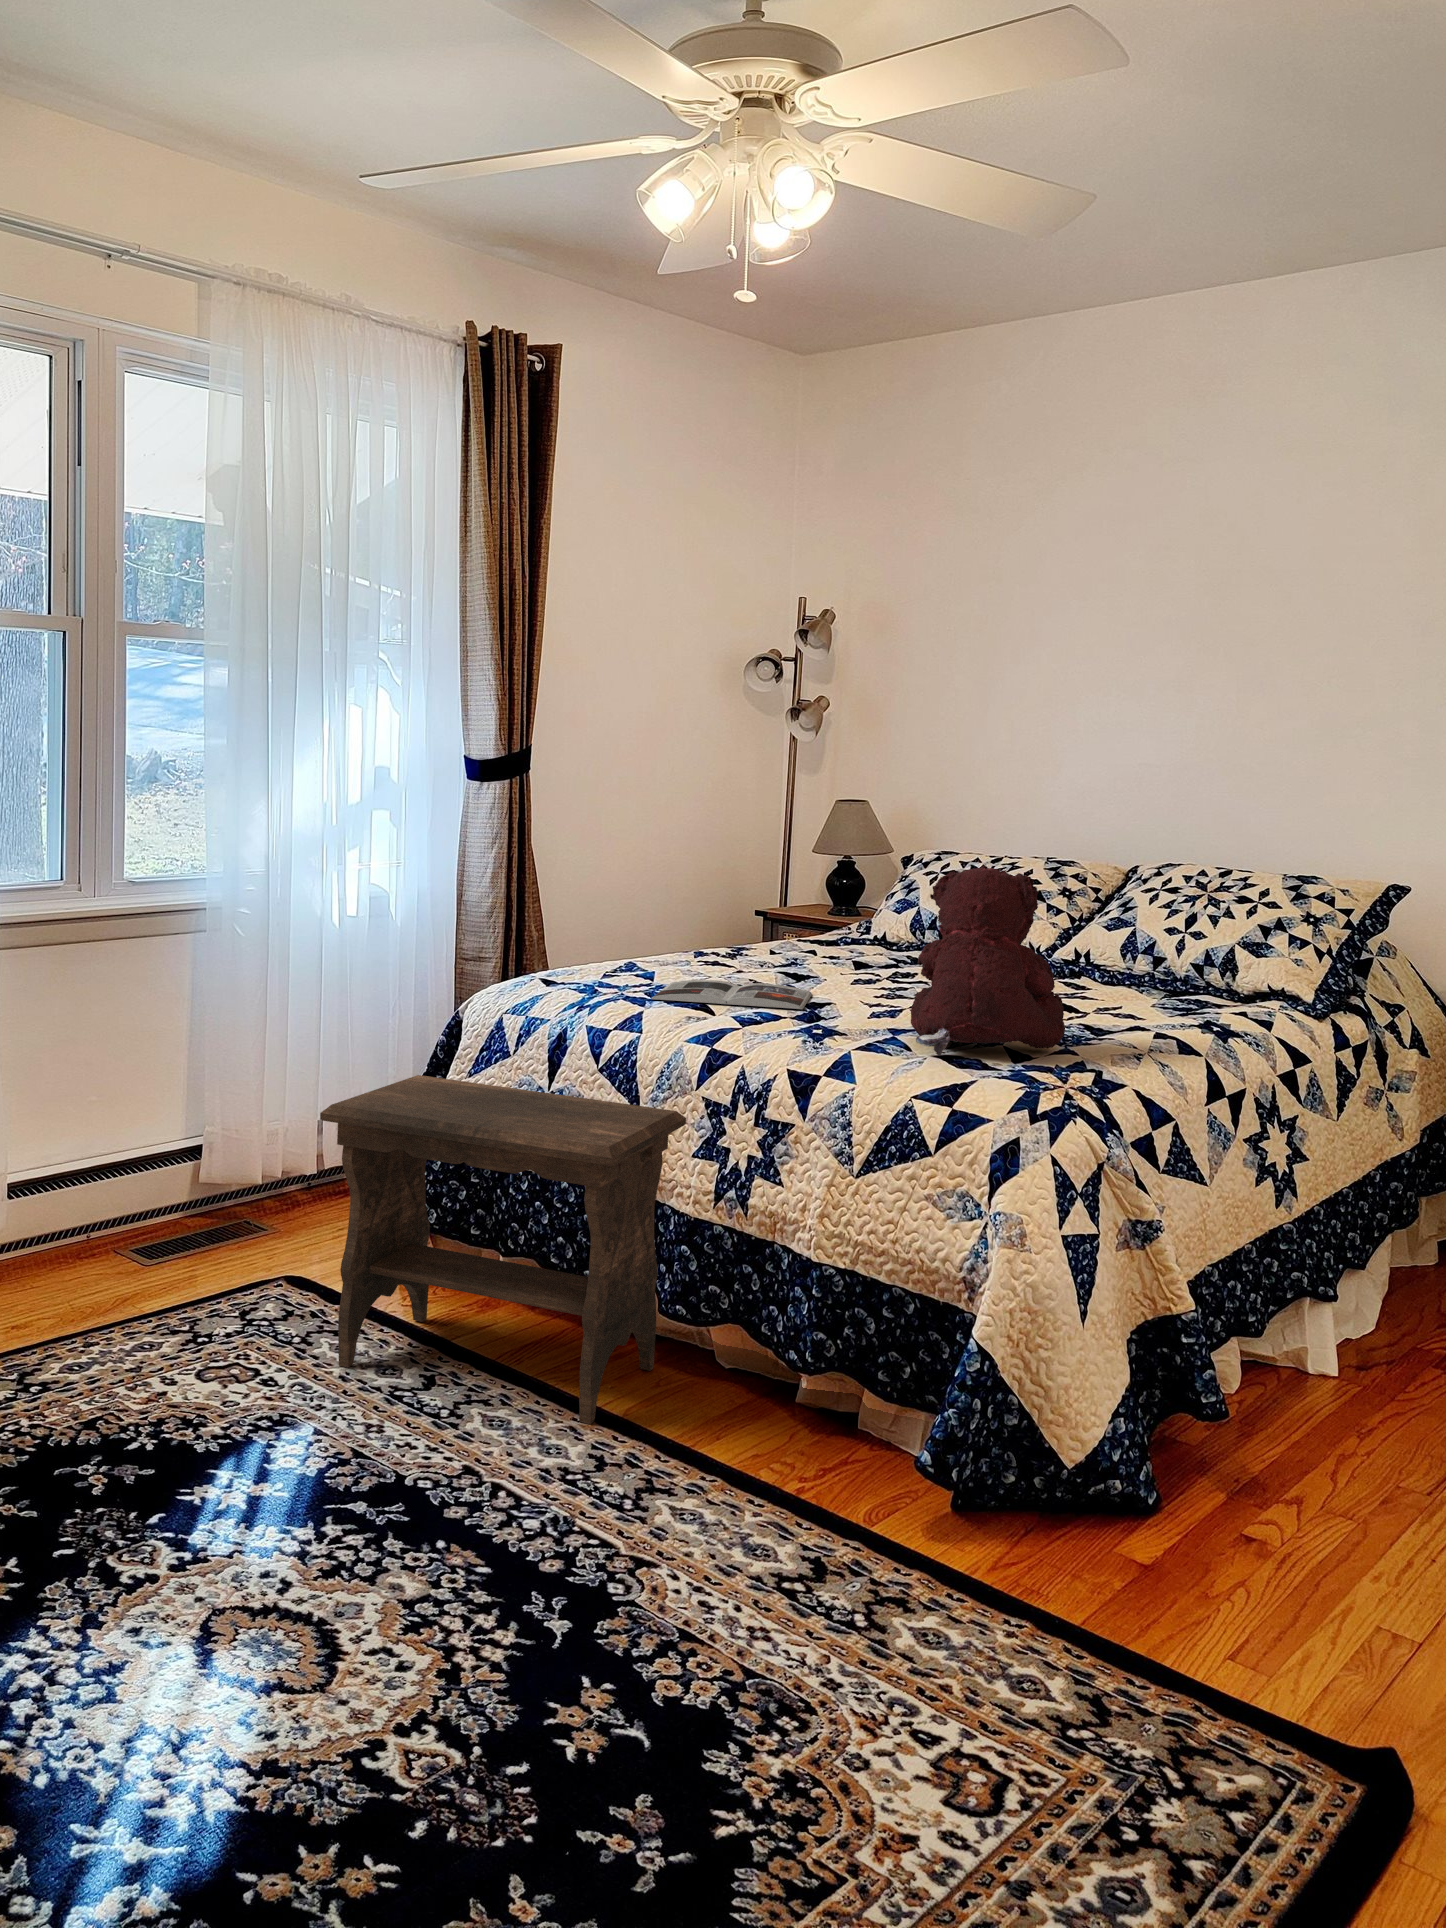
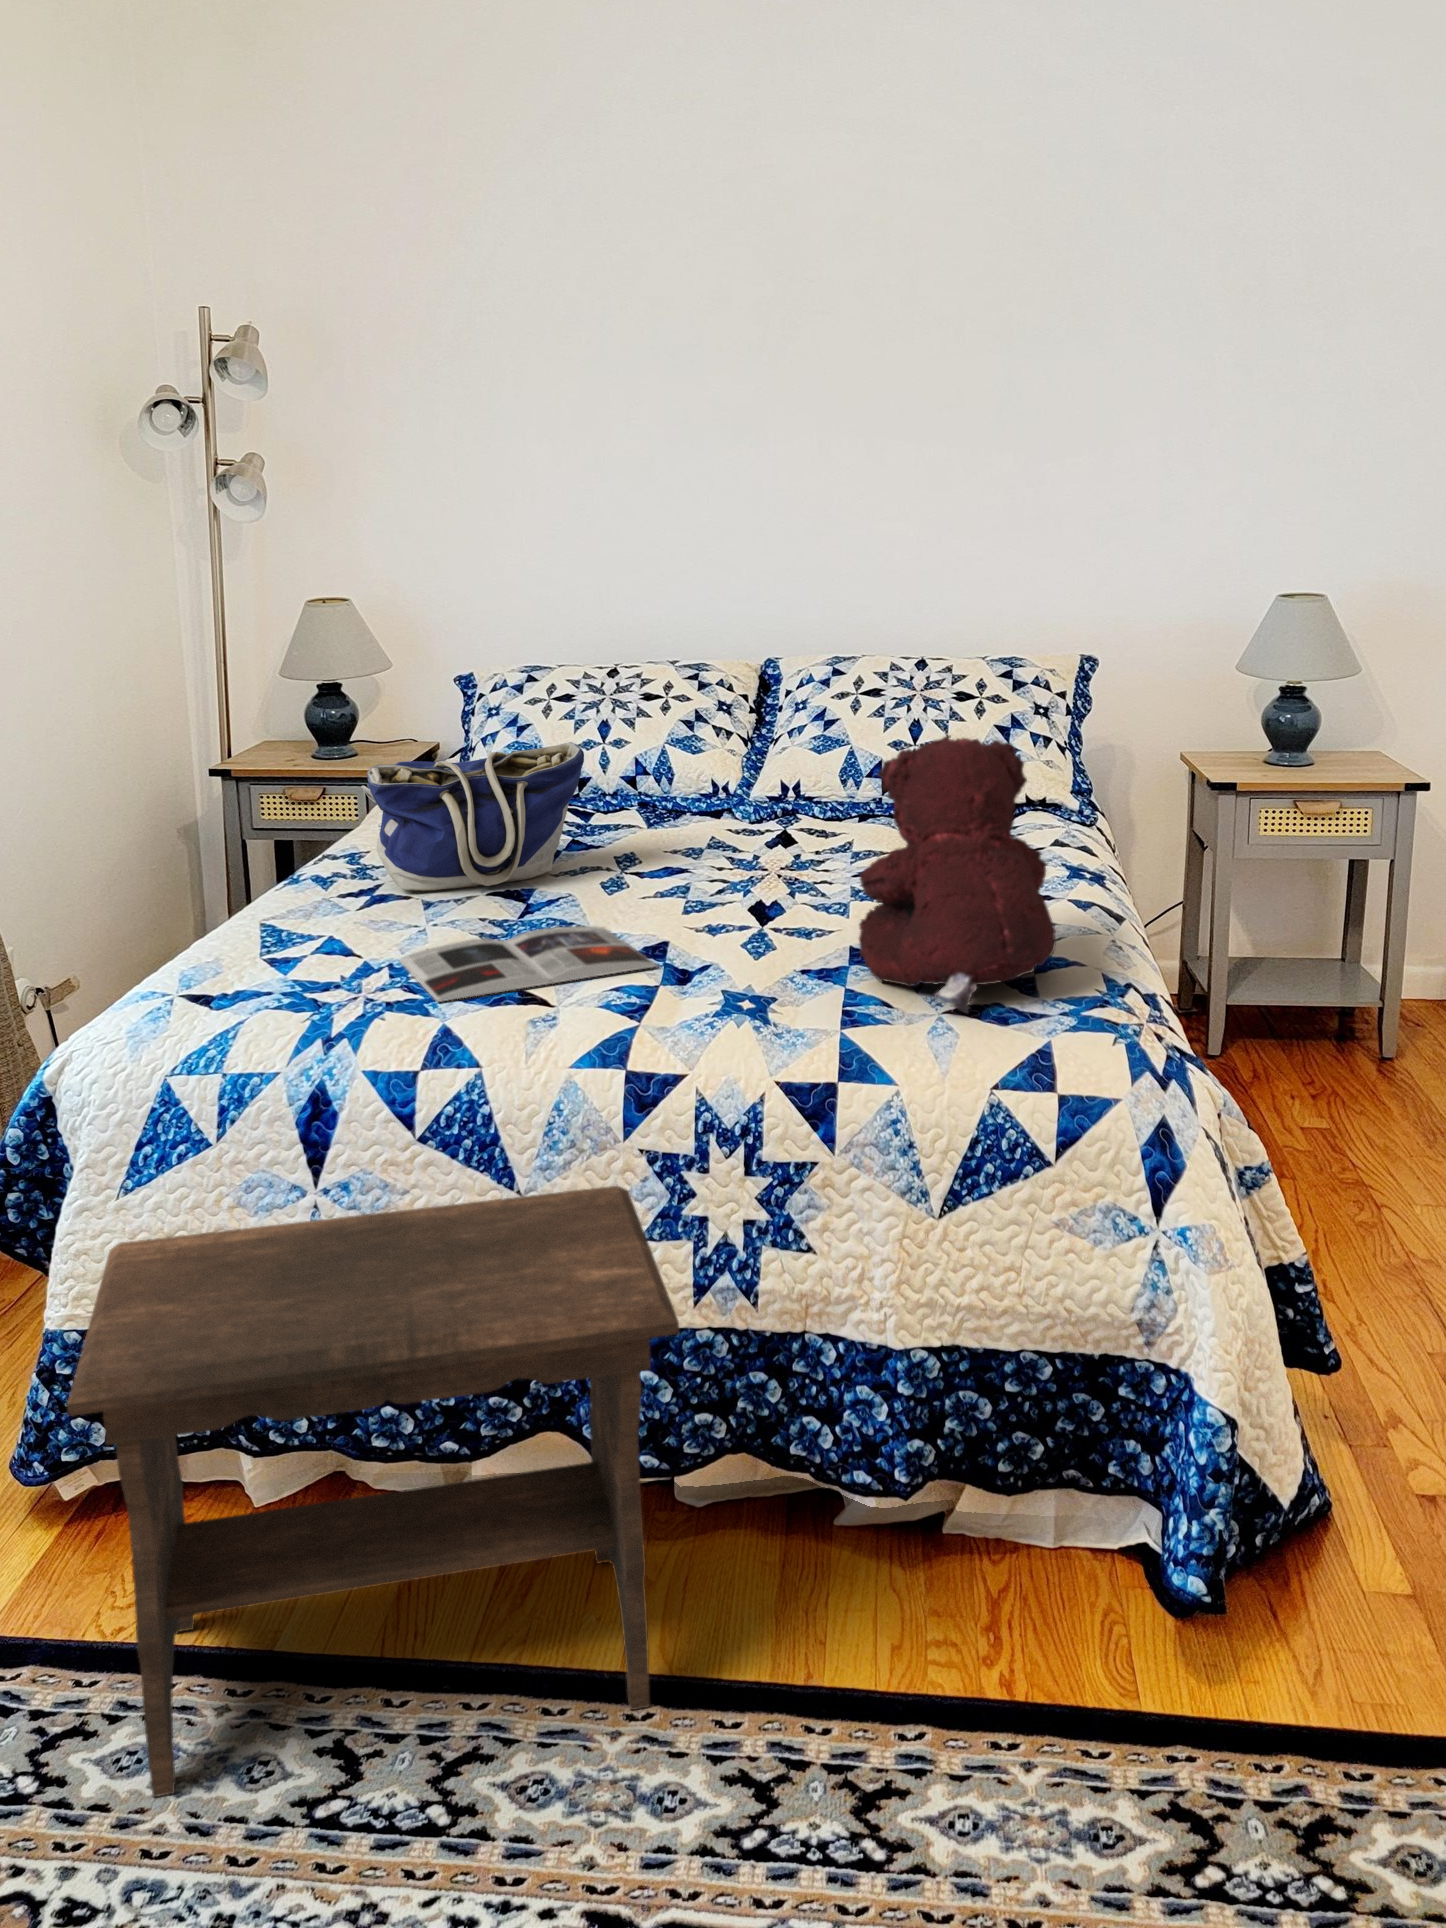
tote bag: none [711,873,860,969] -> present [361,742,584,890]

